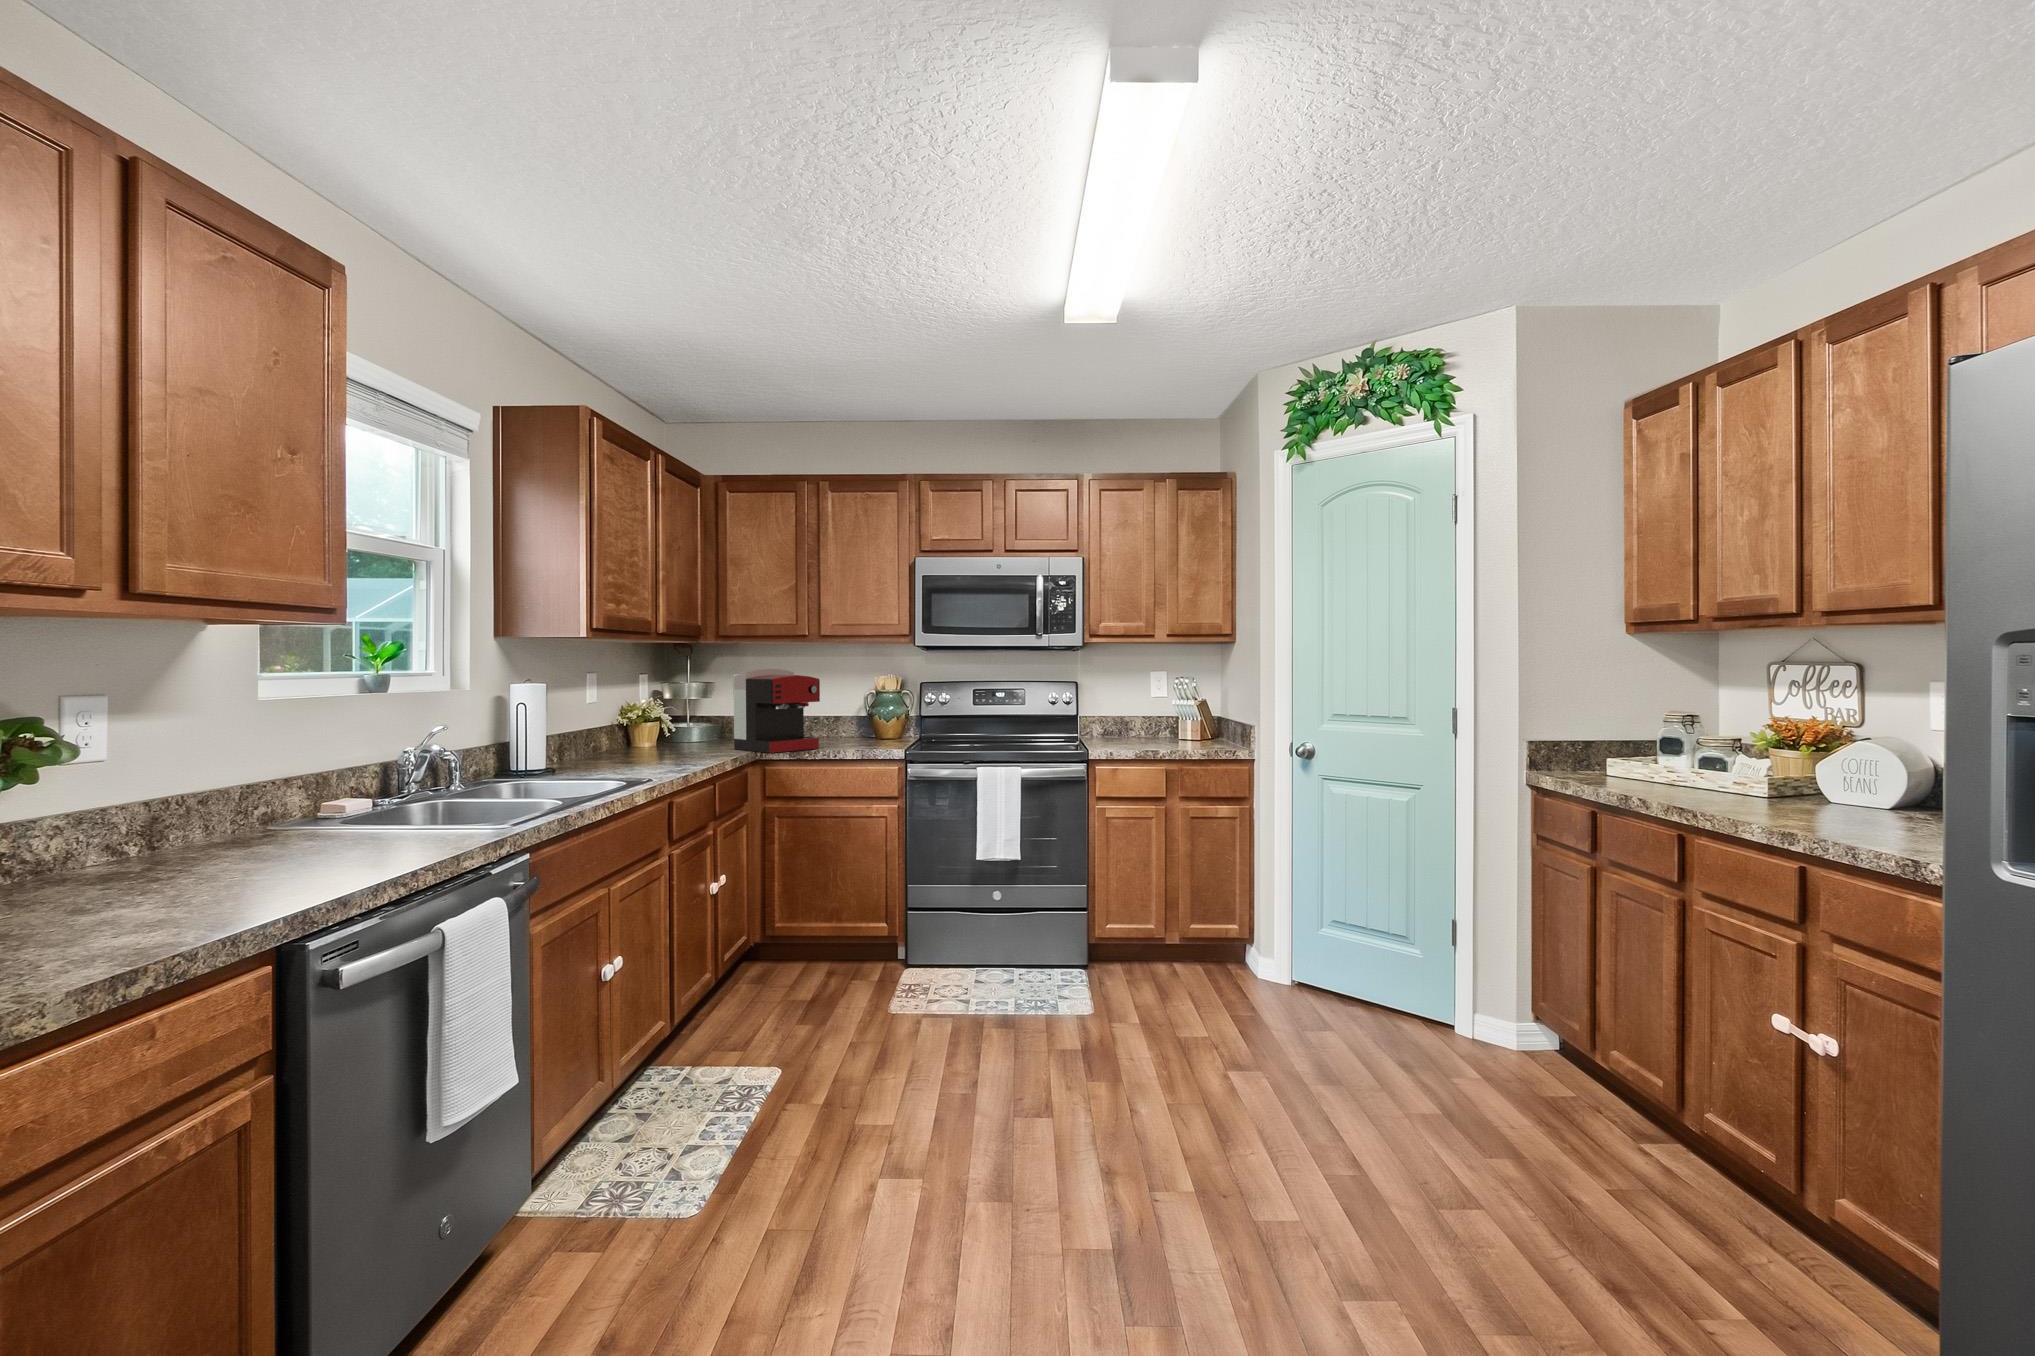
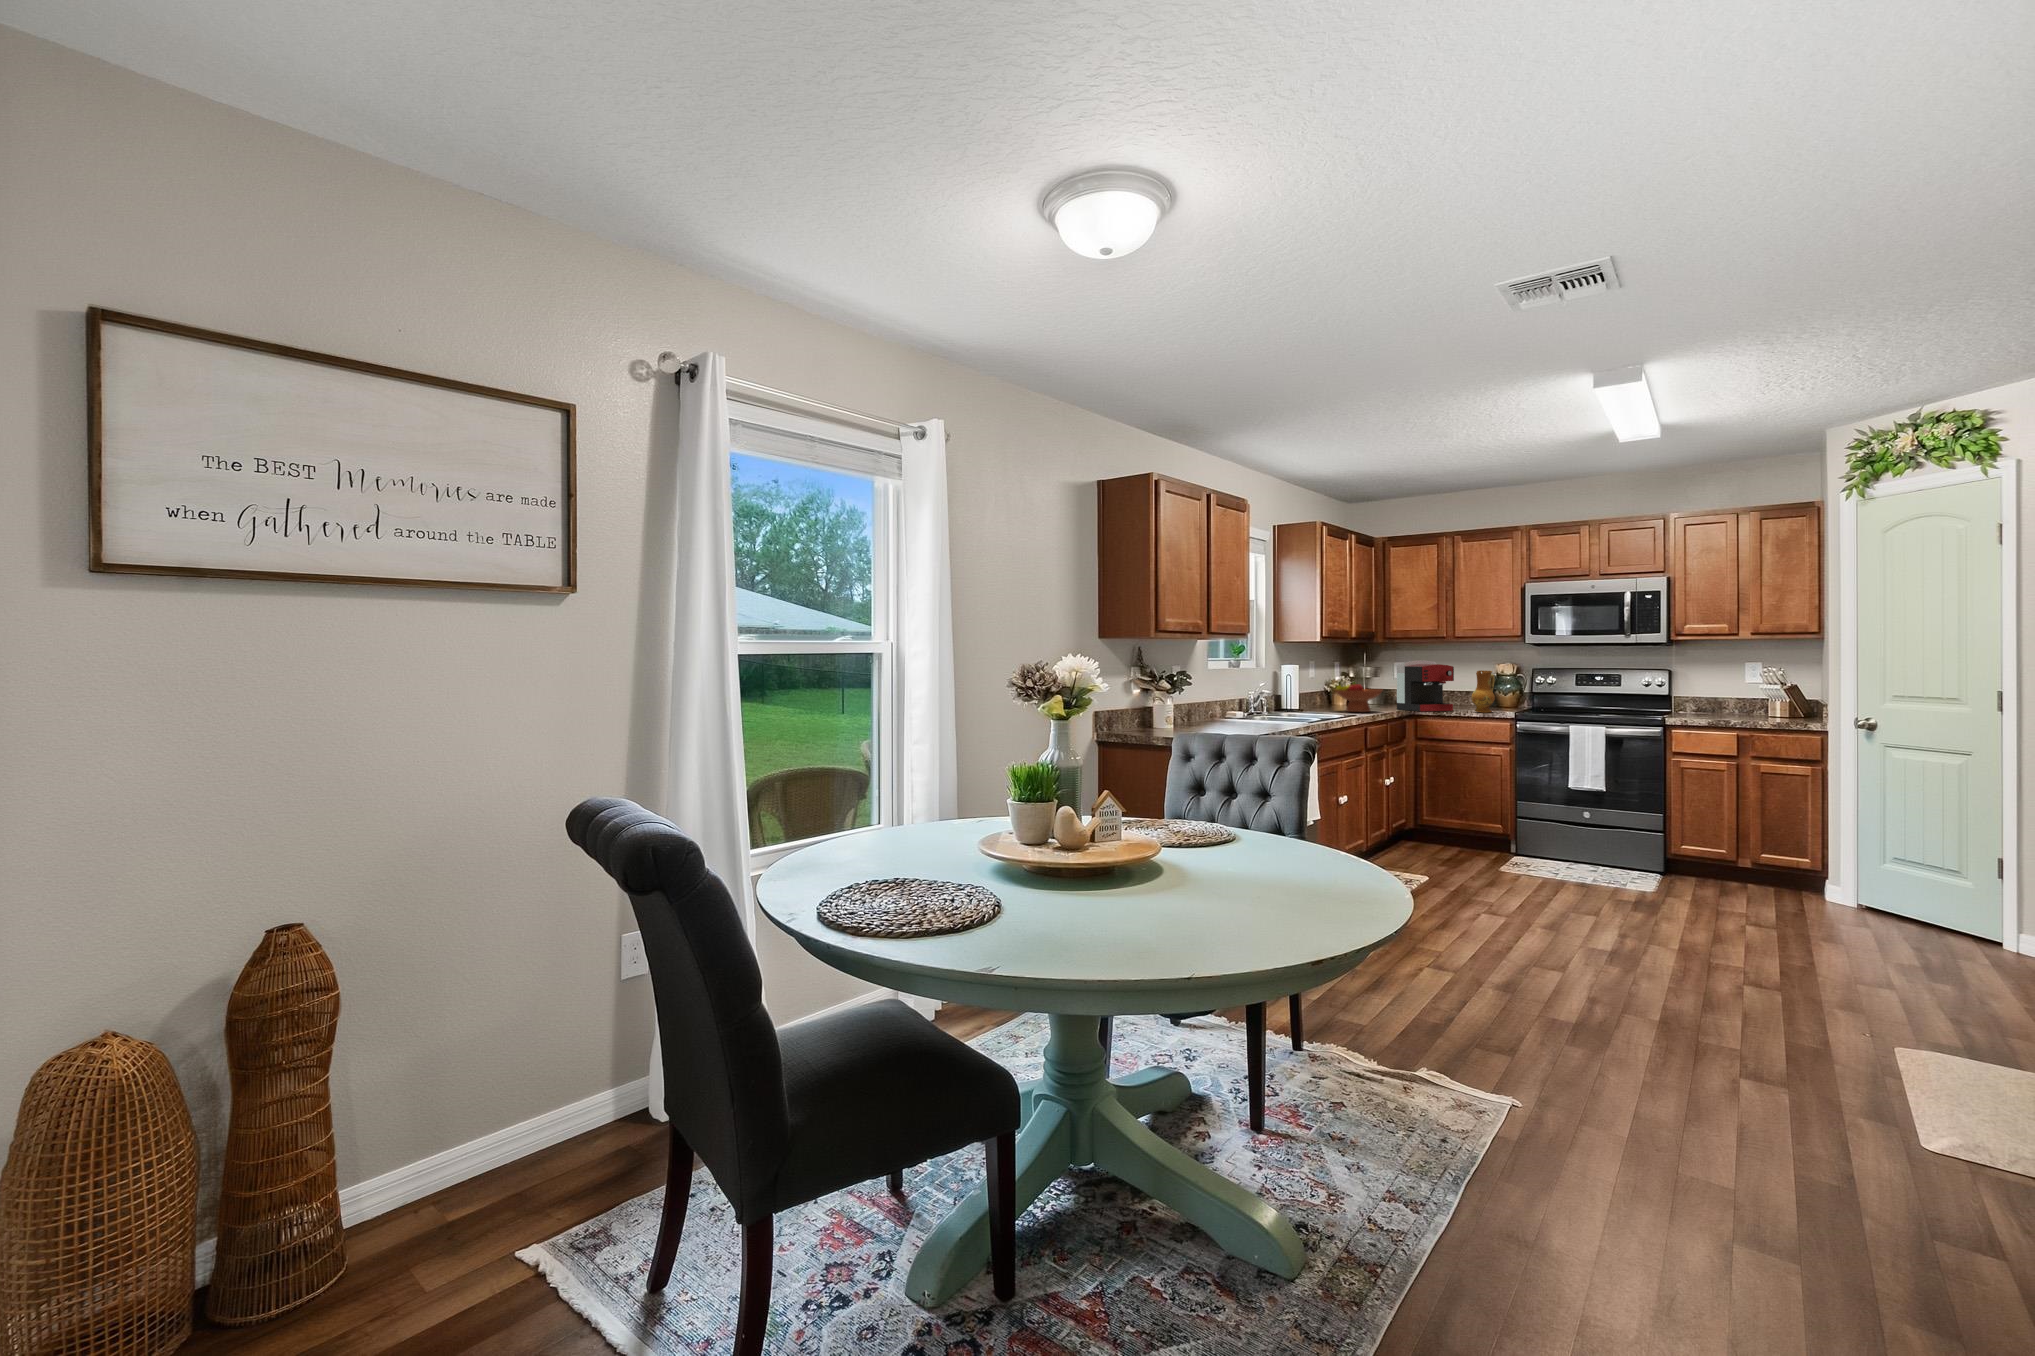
ceramic jug: none [846,685,878,751] -> present [1471,670,1495,713]
fruit bowl: none [621,706,710,761] -> present [1335,682,1382,712]

